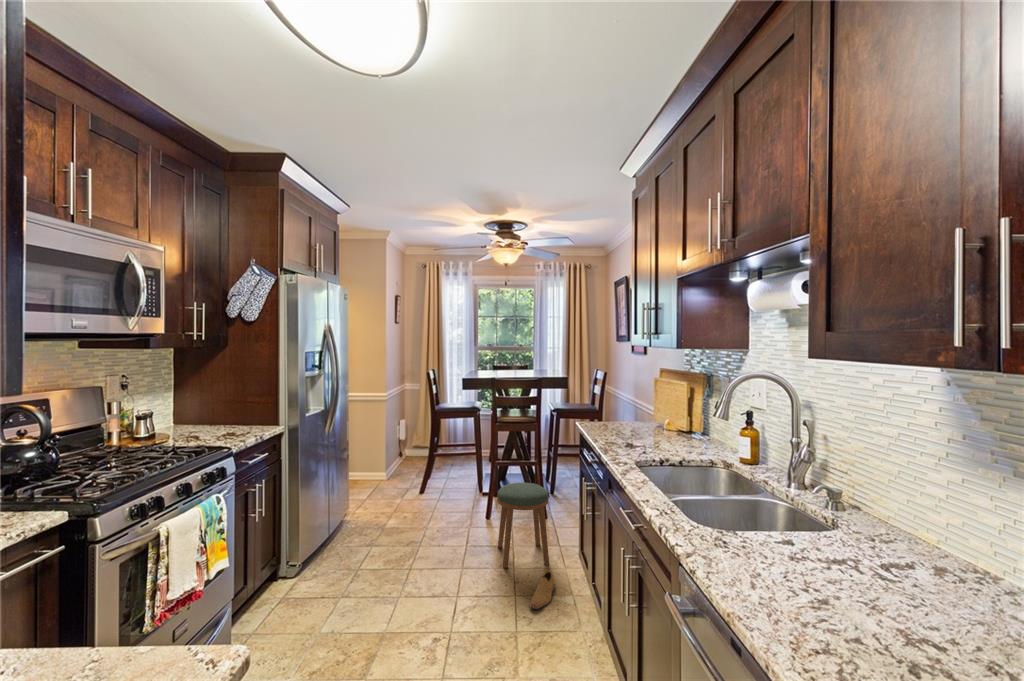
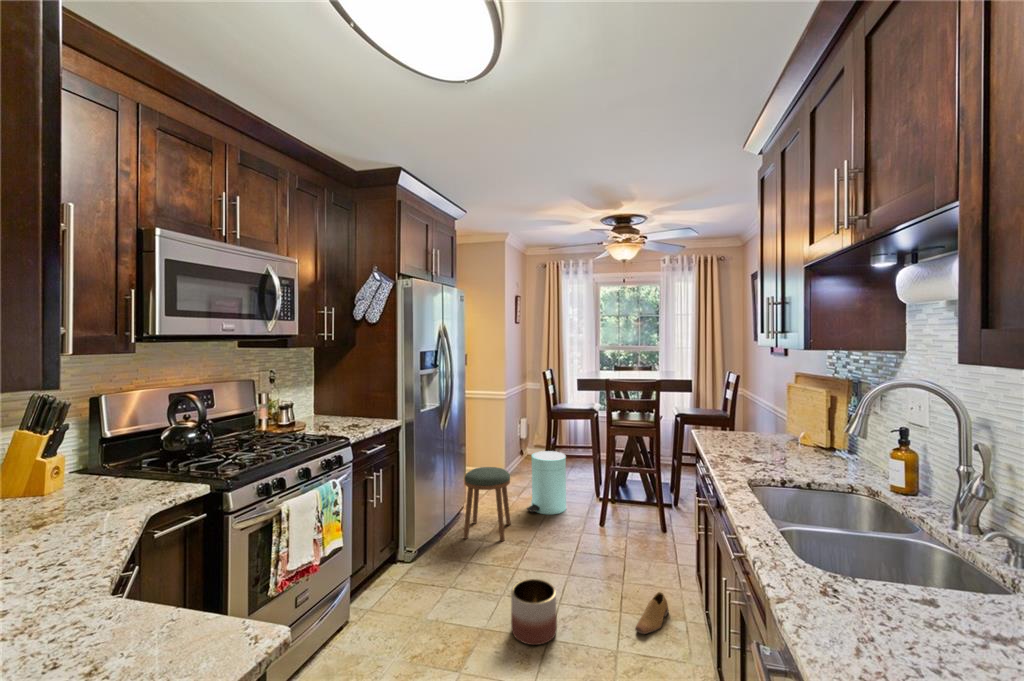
trash can: none [413,451,452,513] -> present [527,451,566,515]
stool: present [497,483,549,568] -> present [464,467,511,541]
planter: none [415,574,460,637] -> present [511,579,557,645]

